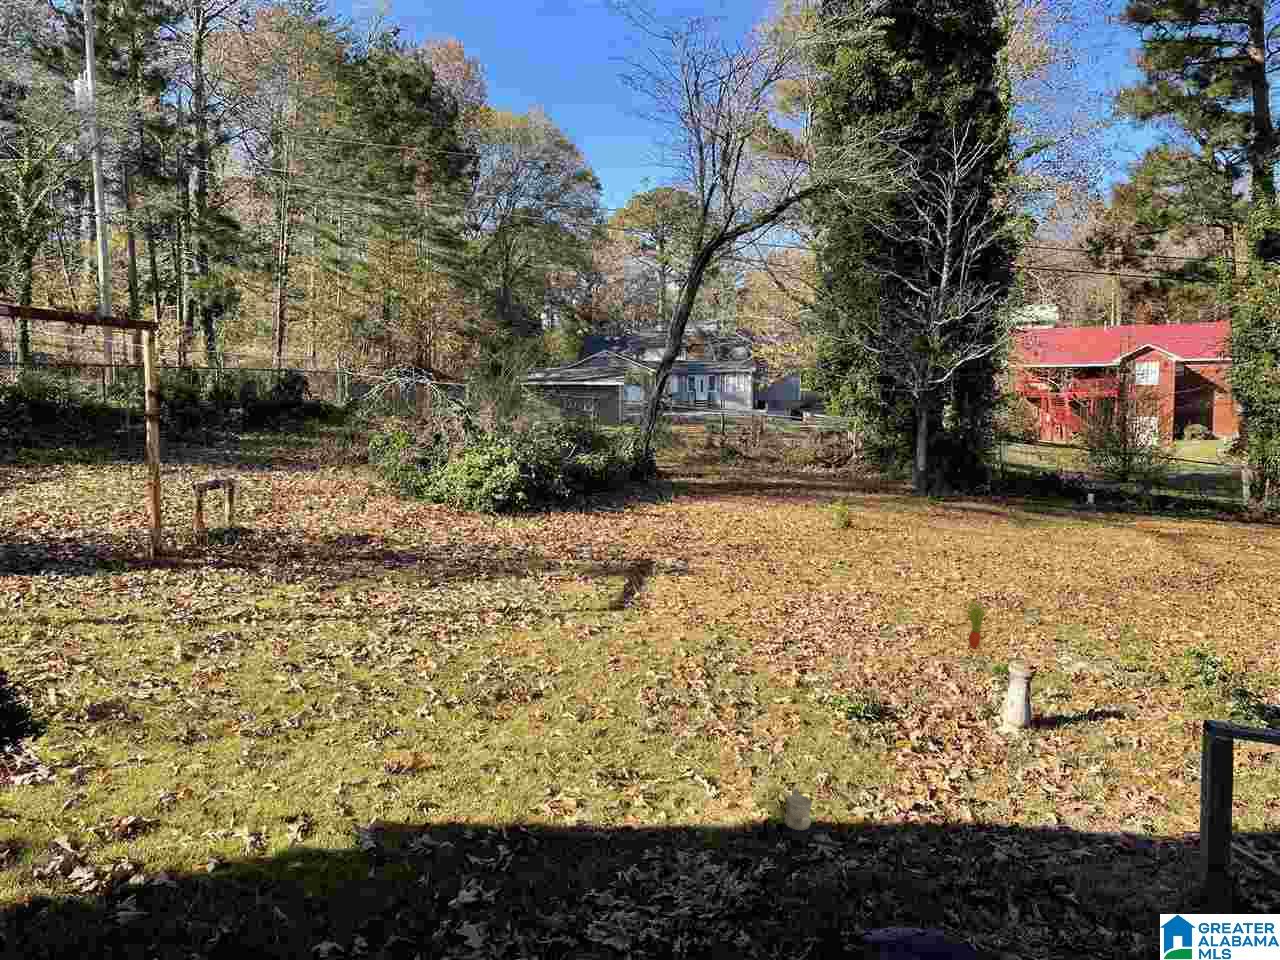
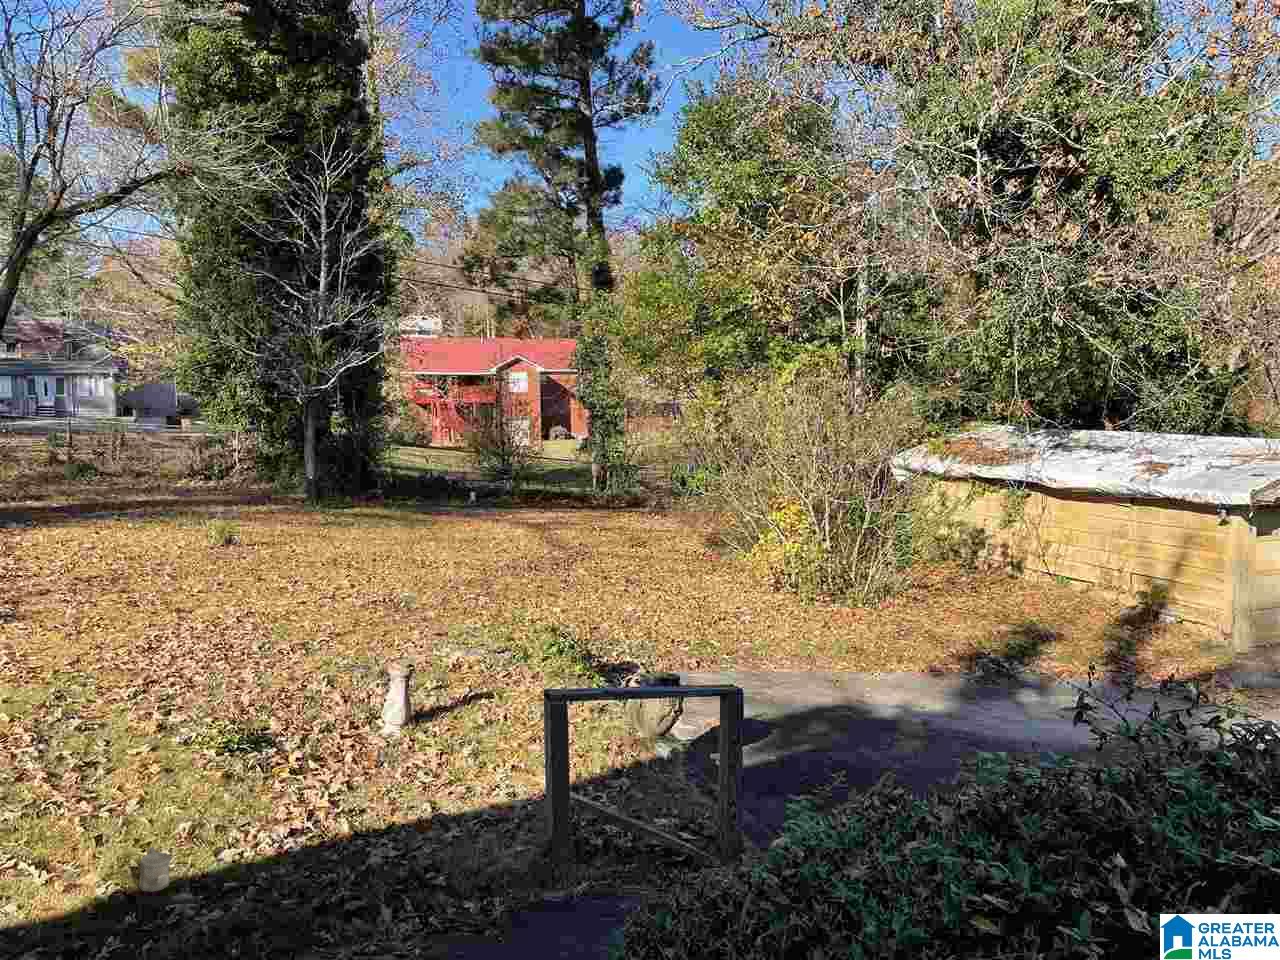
potted plant: present [966,598,986,648] -> none [352,602,376,654]

